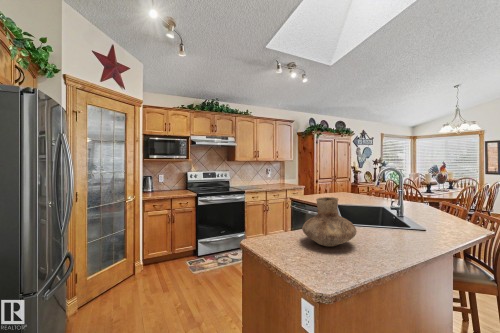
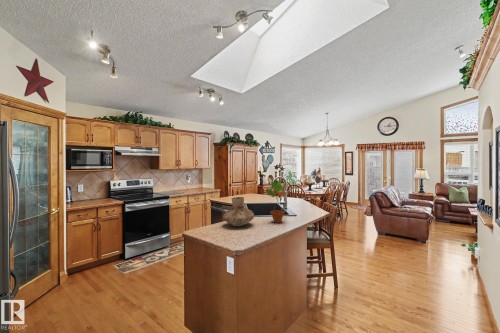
potted plant: none [379,171,418,248] -> present [266,180,285,223]

